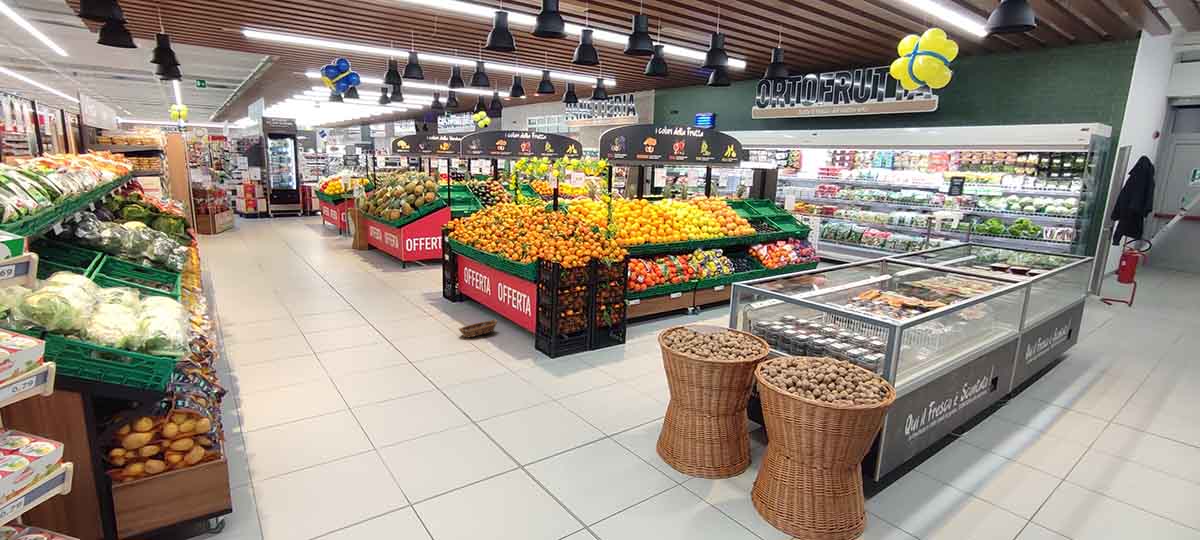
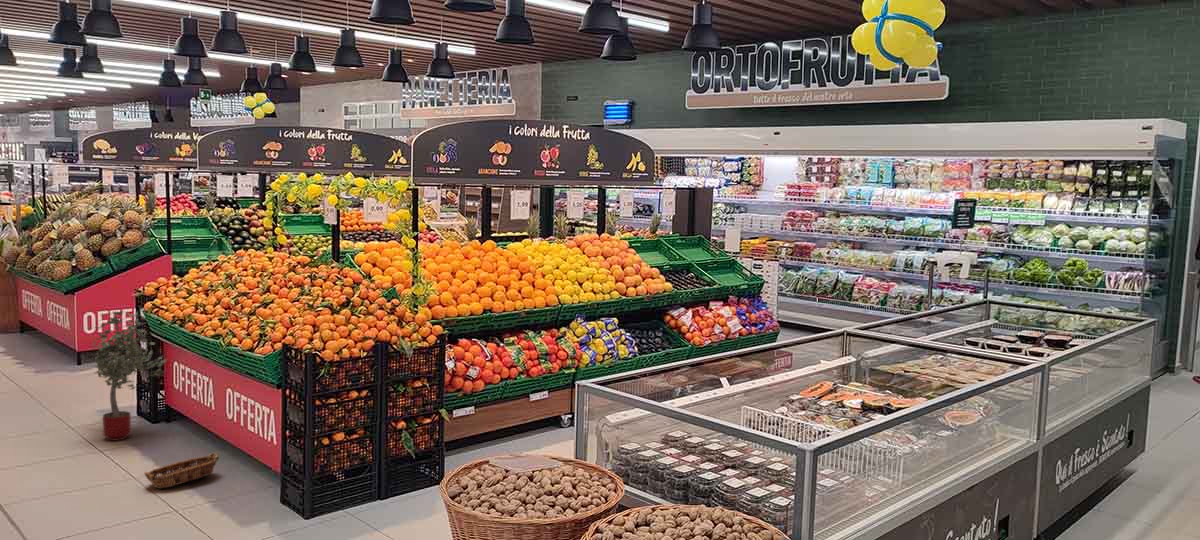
potted tree: none [422,237,464,311] -> present [93,311,166,441]

